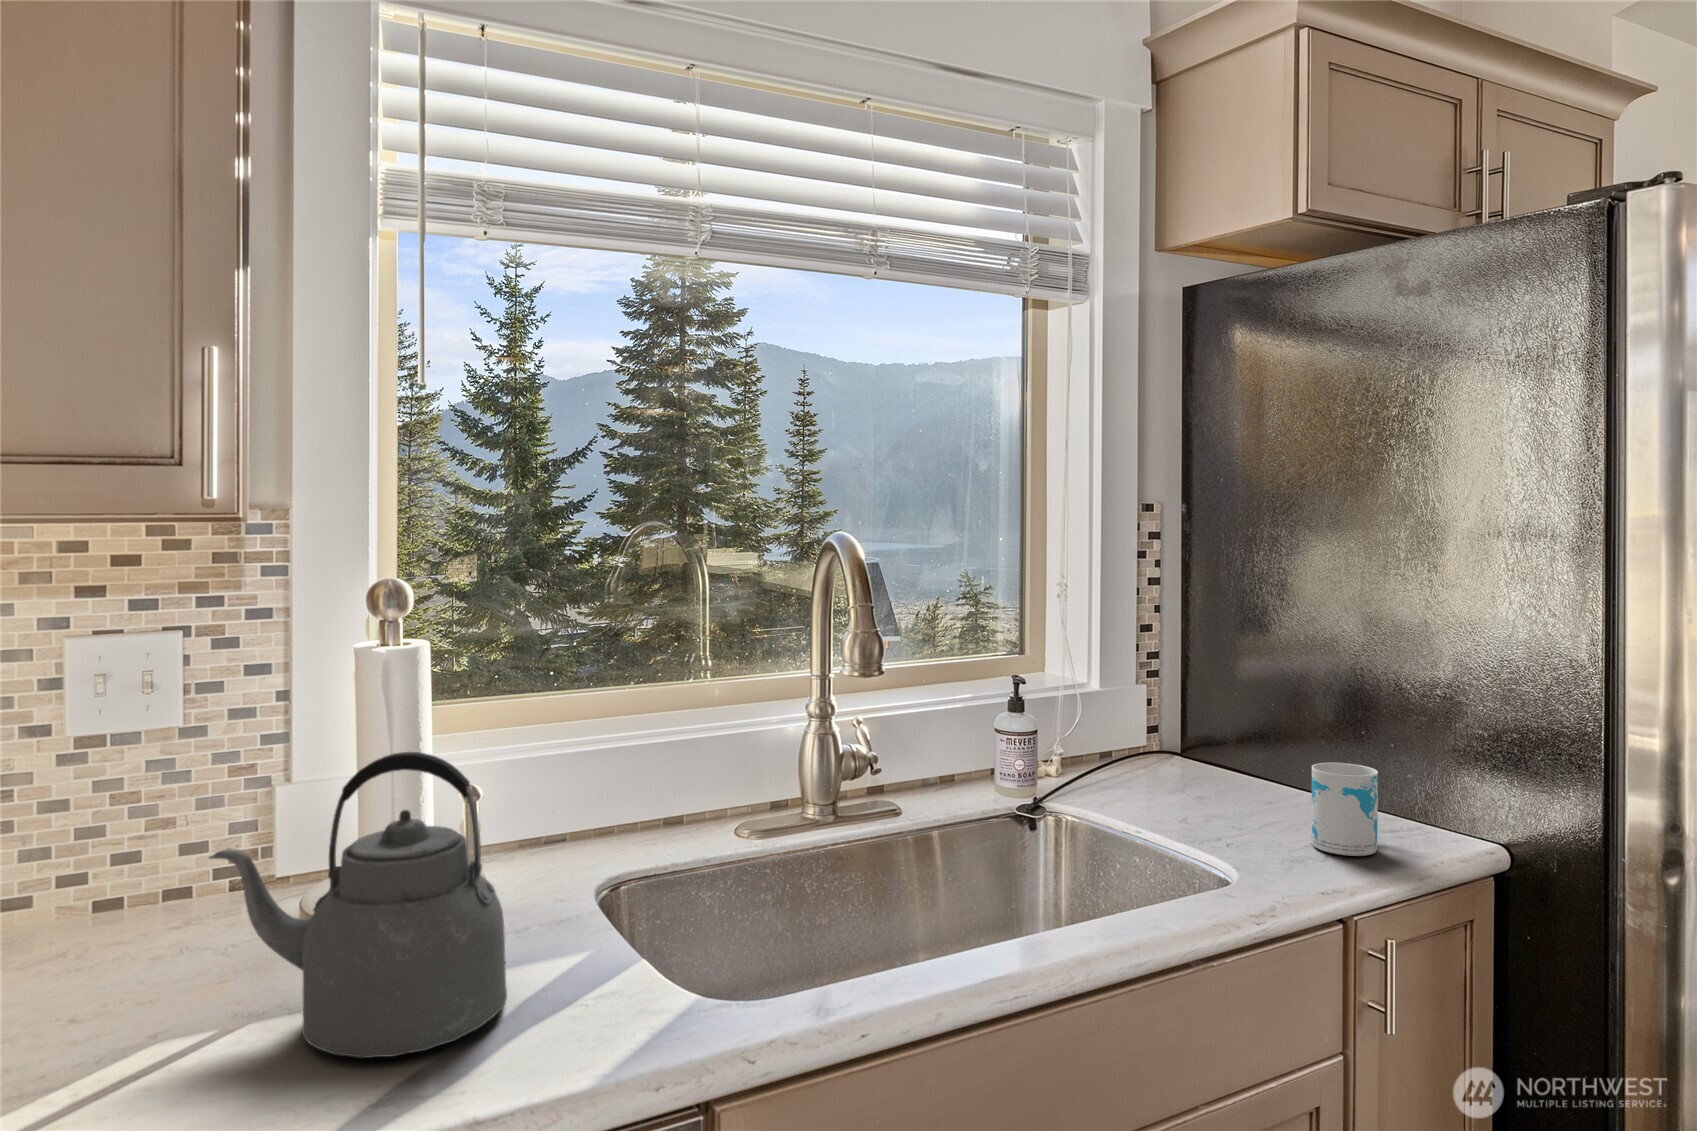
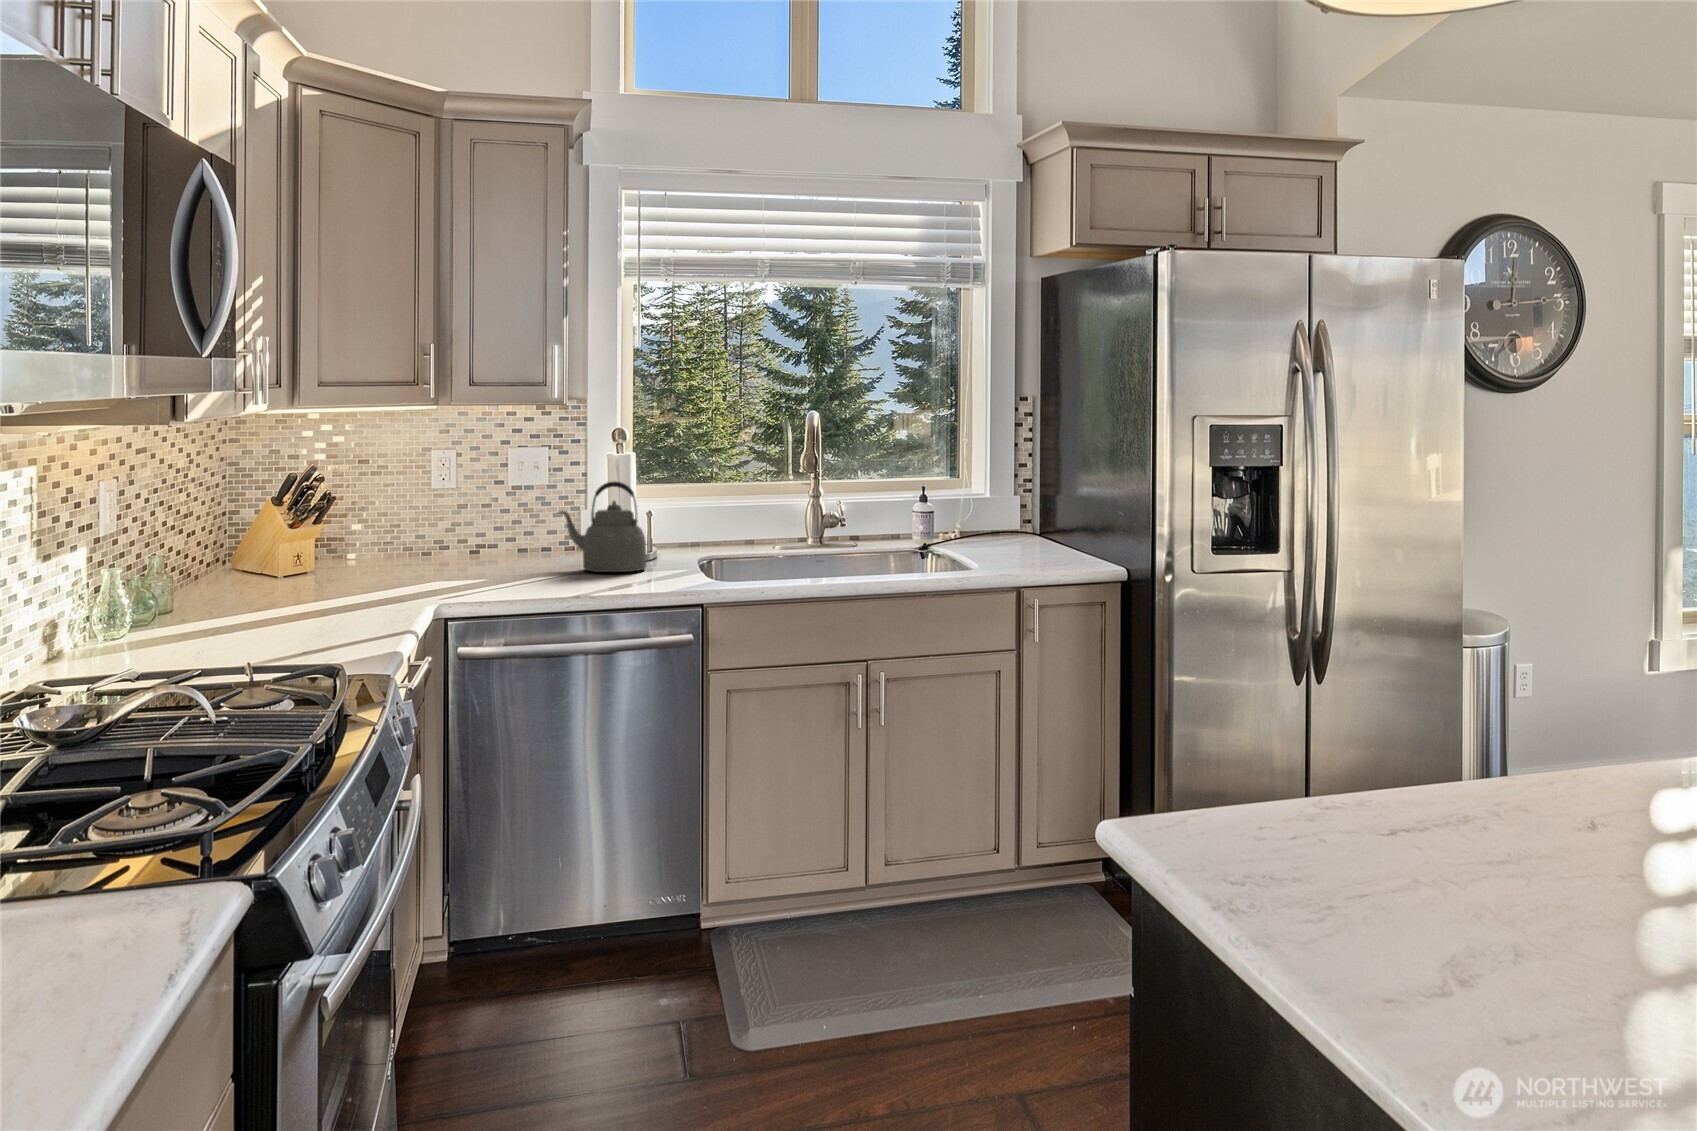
mug: present [1311,763,1378,856] -> none [1024,528,1065,569]

